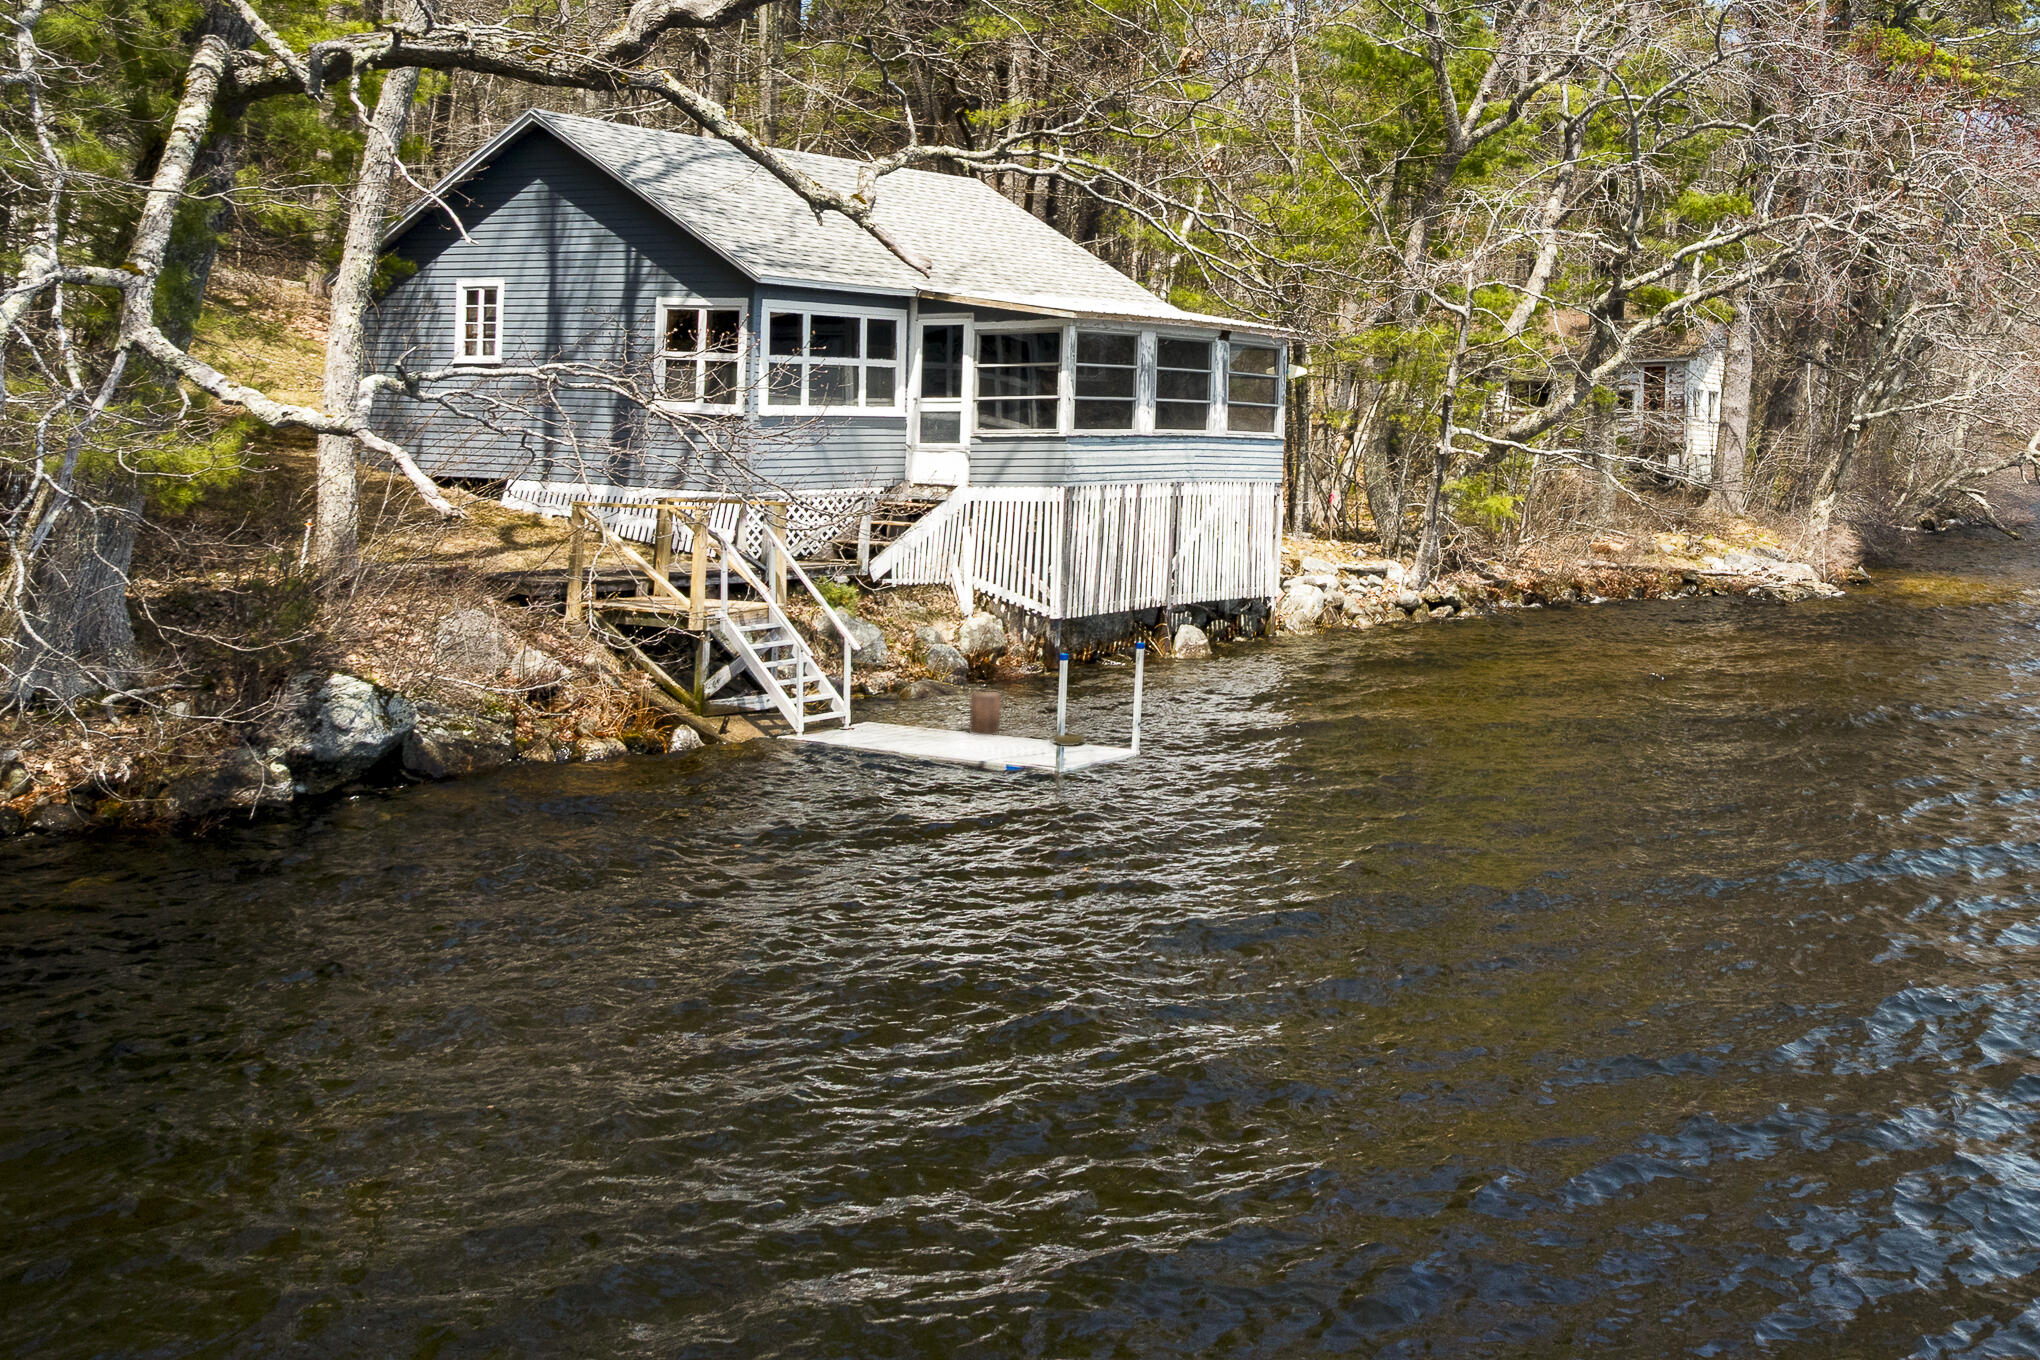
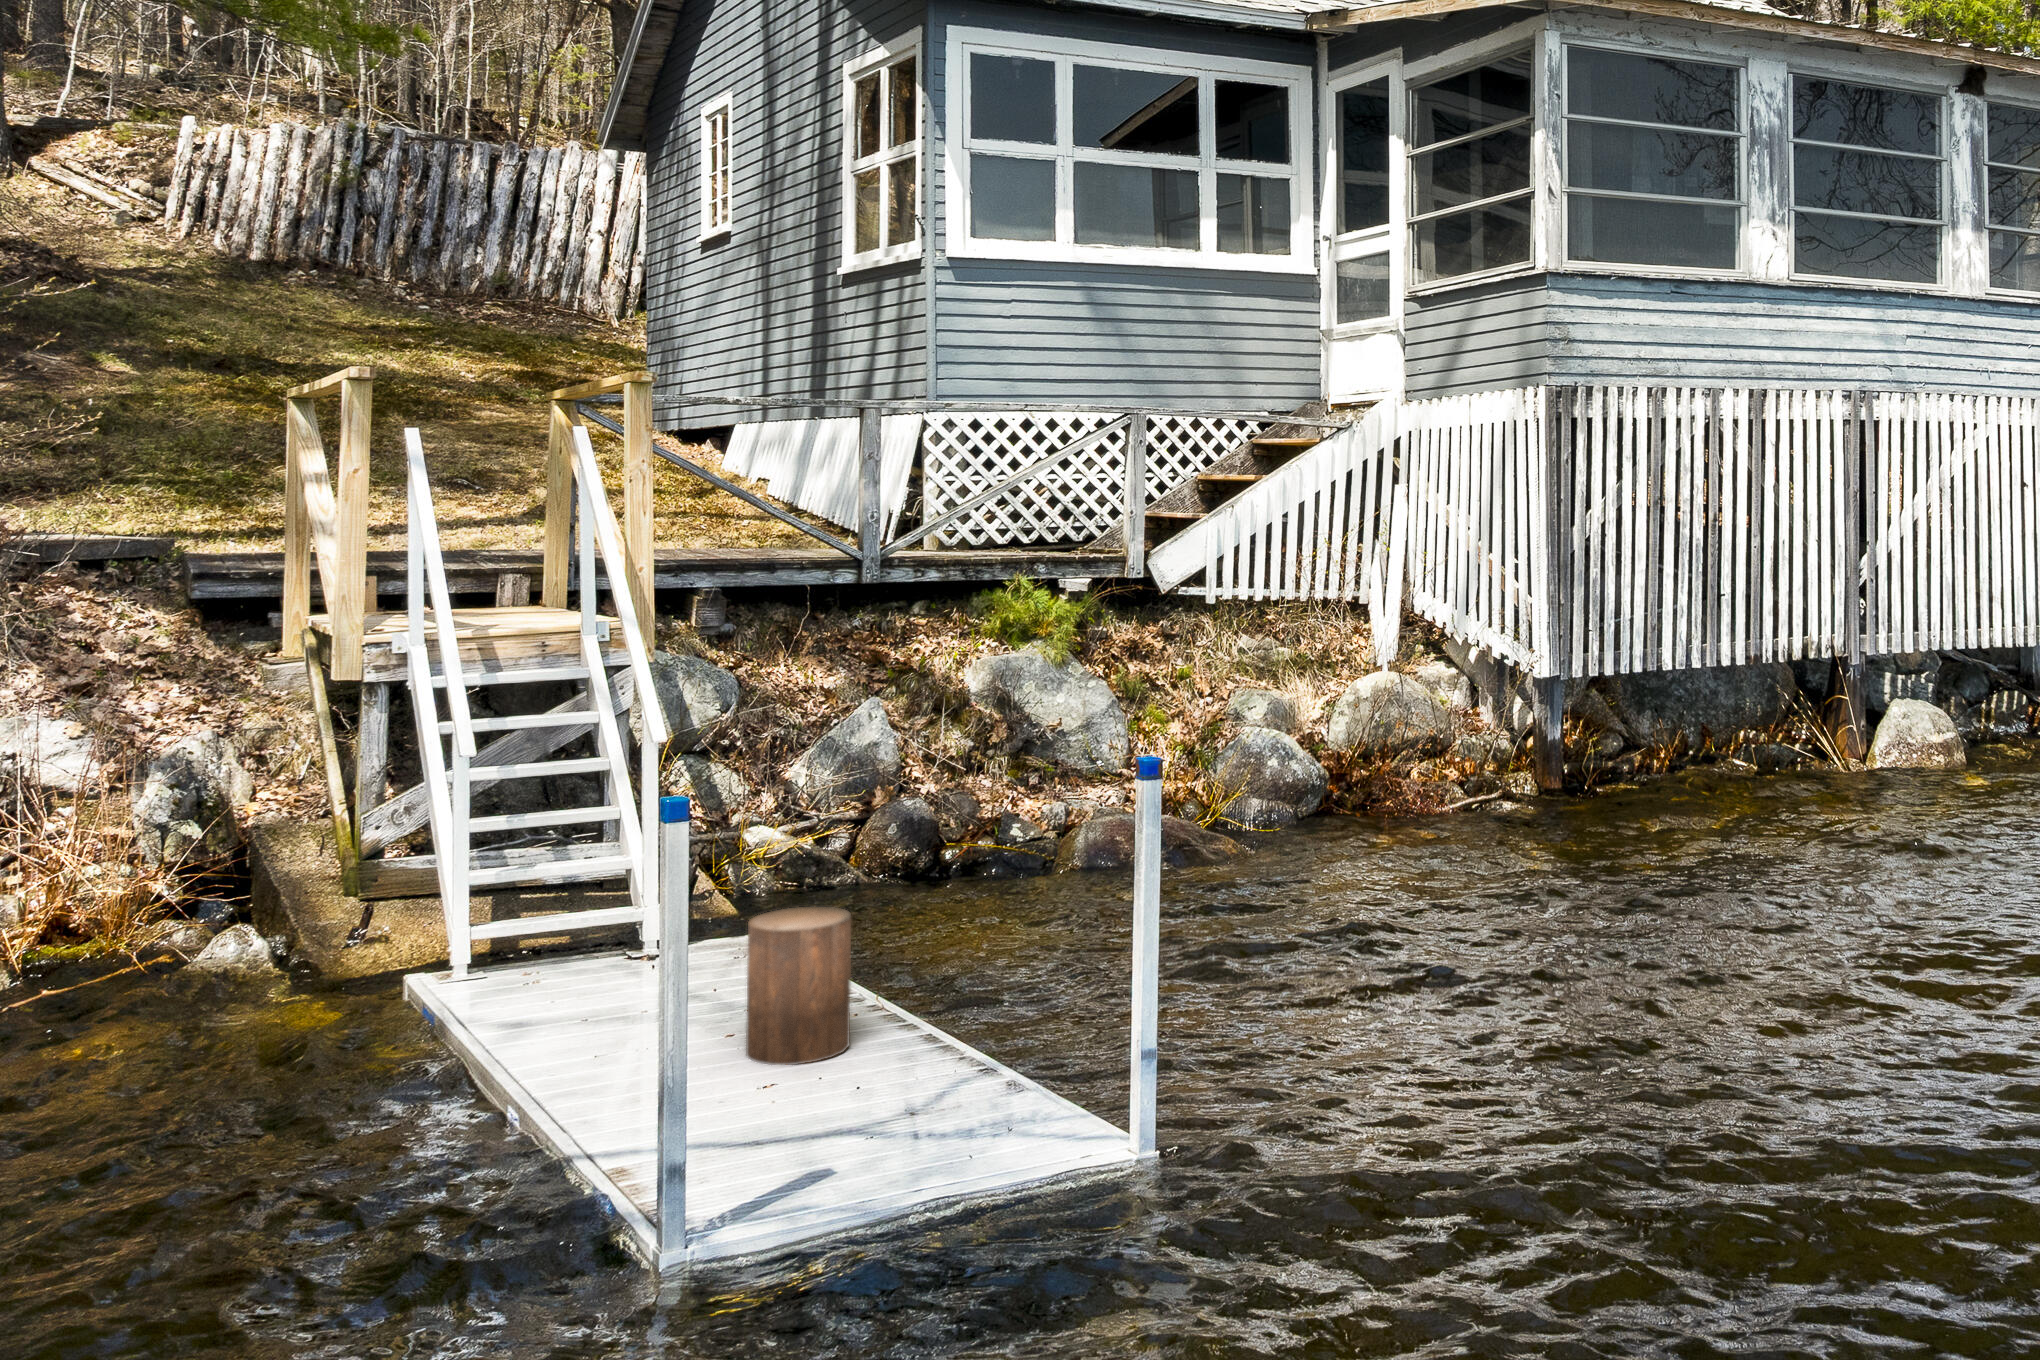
basket: present [1054,723,1084,746] -> none [851,1049,974,1167]

